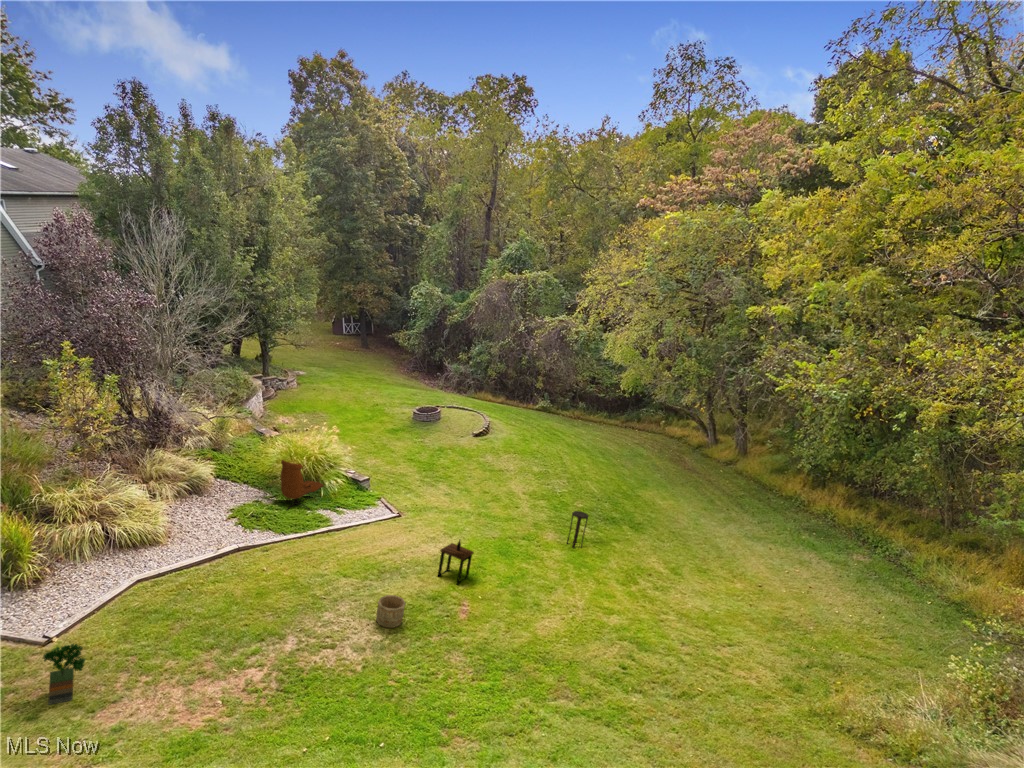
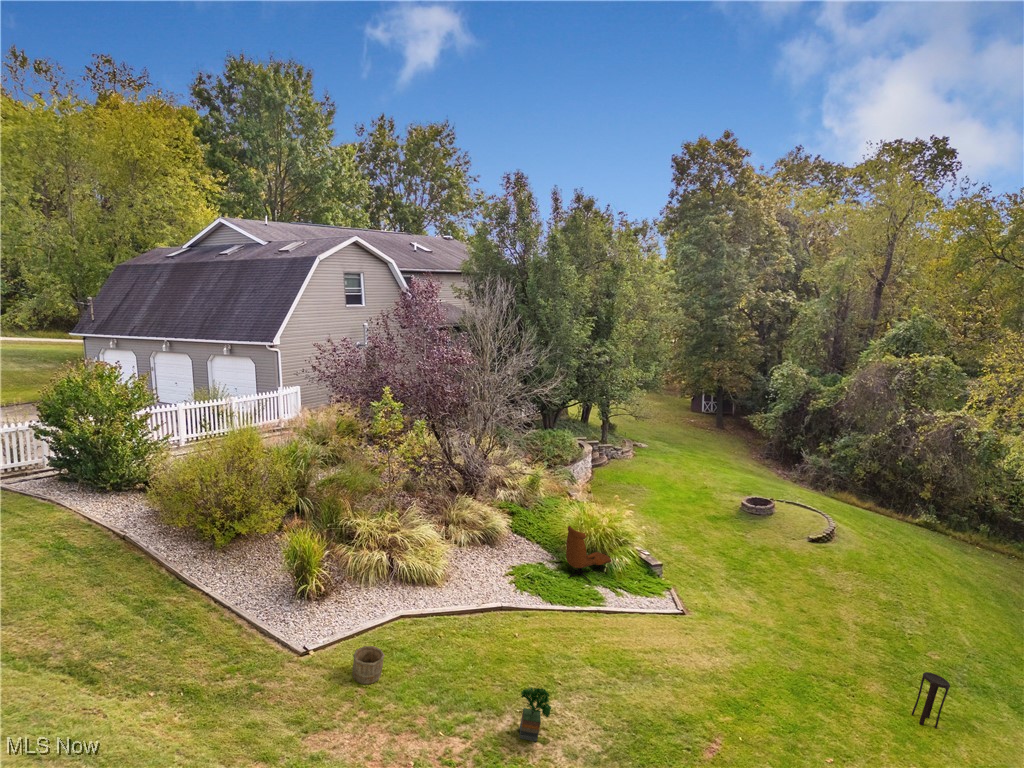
side table: present [438,539,474,585] -> none [697,664,746,722]
wooden bucket: present [376,595,406,628] -> present [352,646,385,684]
potted tree: present [43,644,86,705] -> present [520,687,551,742]

